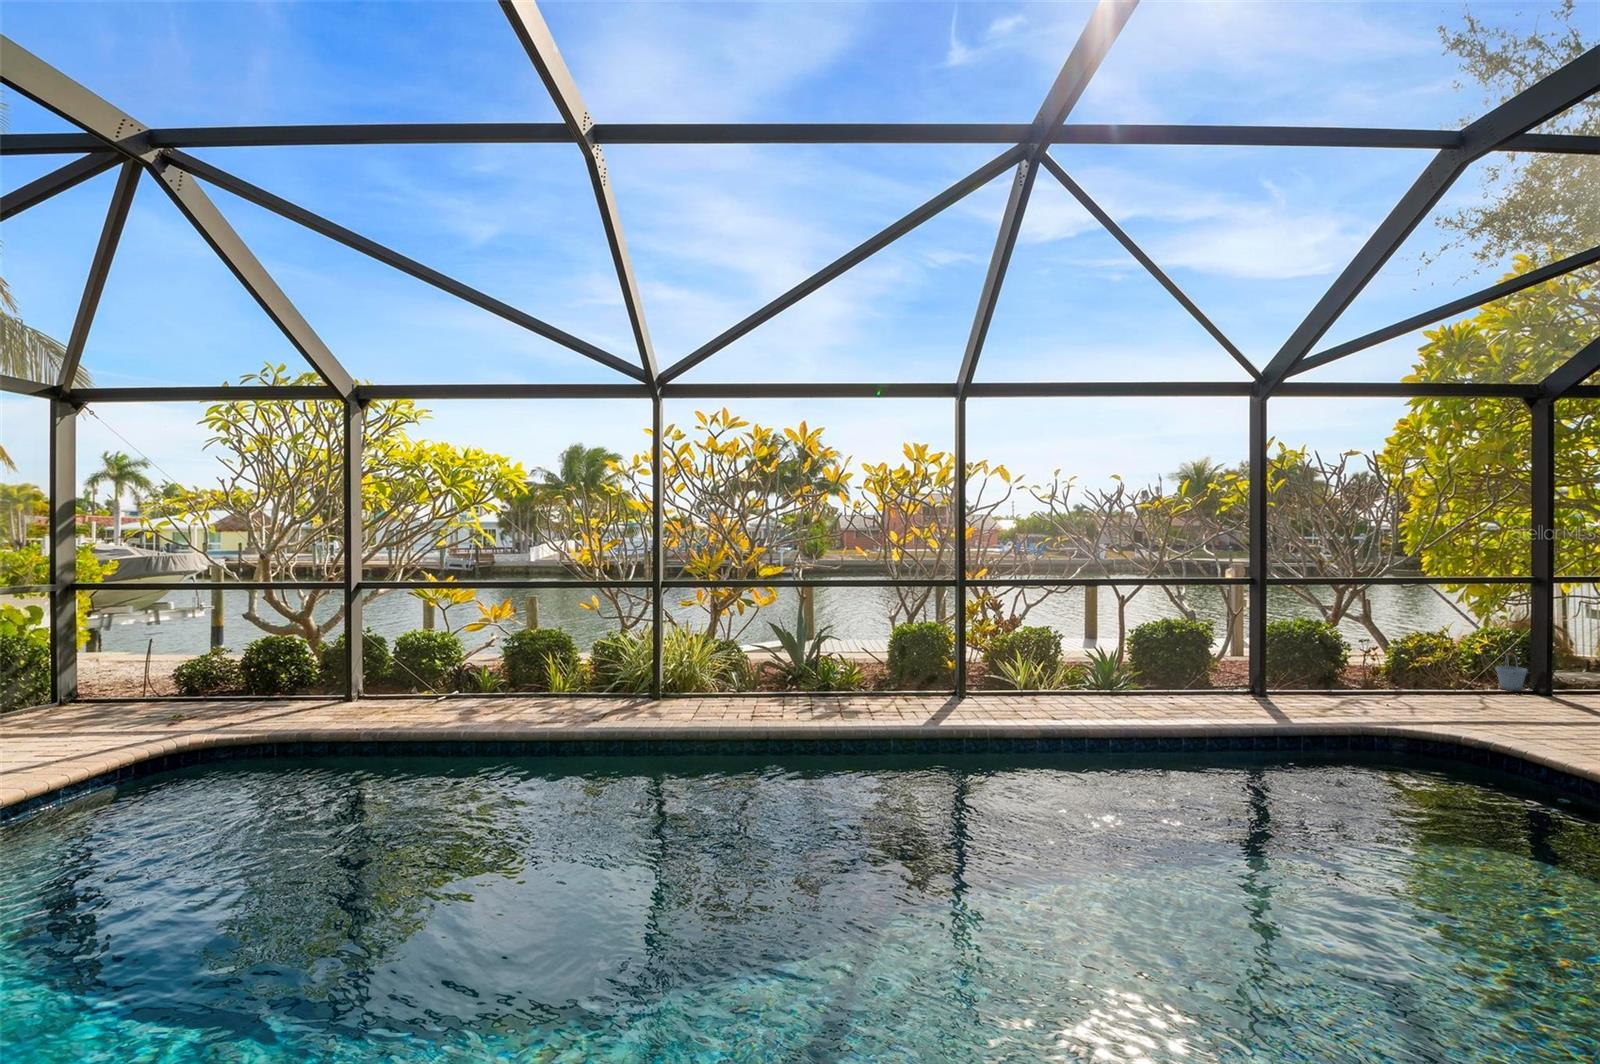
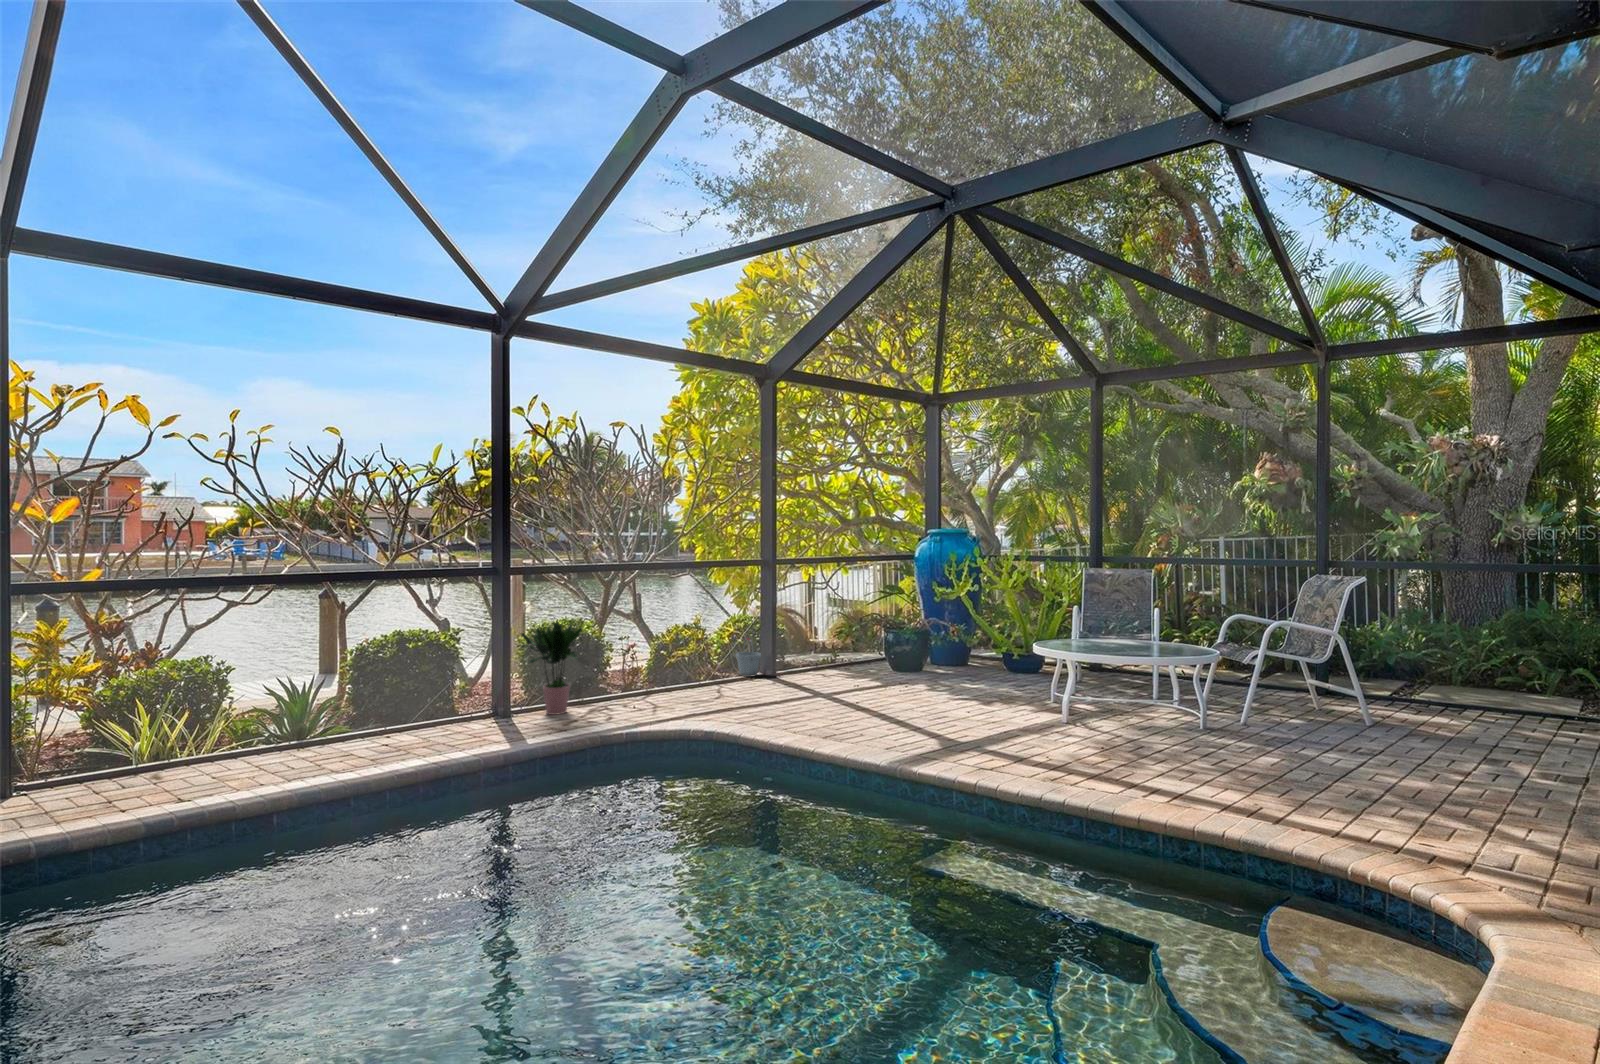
potted plant: none [1269,620,1334,701] -> present [521,621,583,715]

